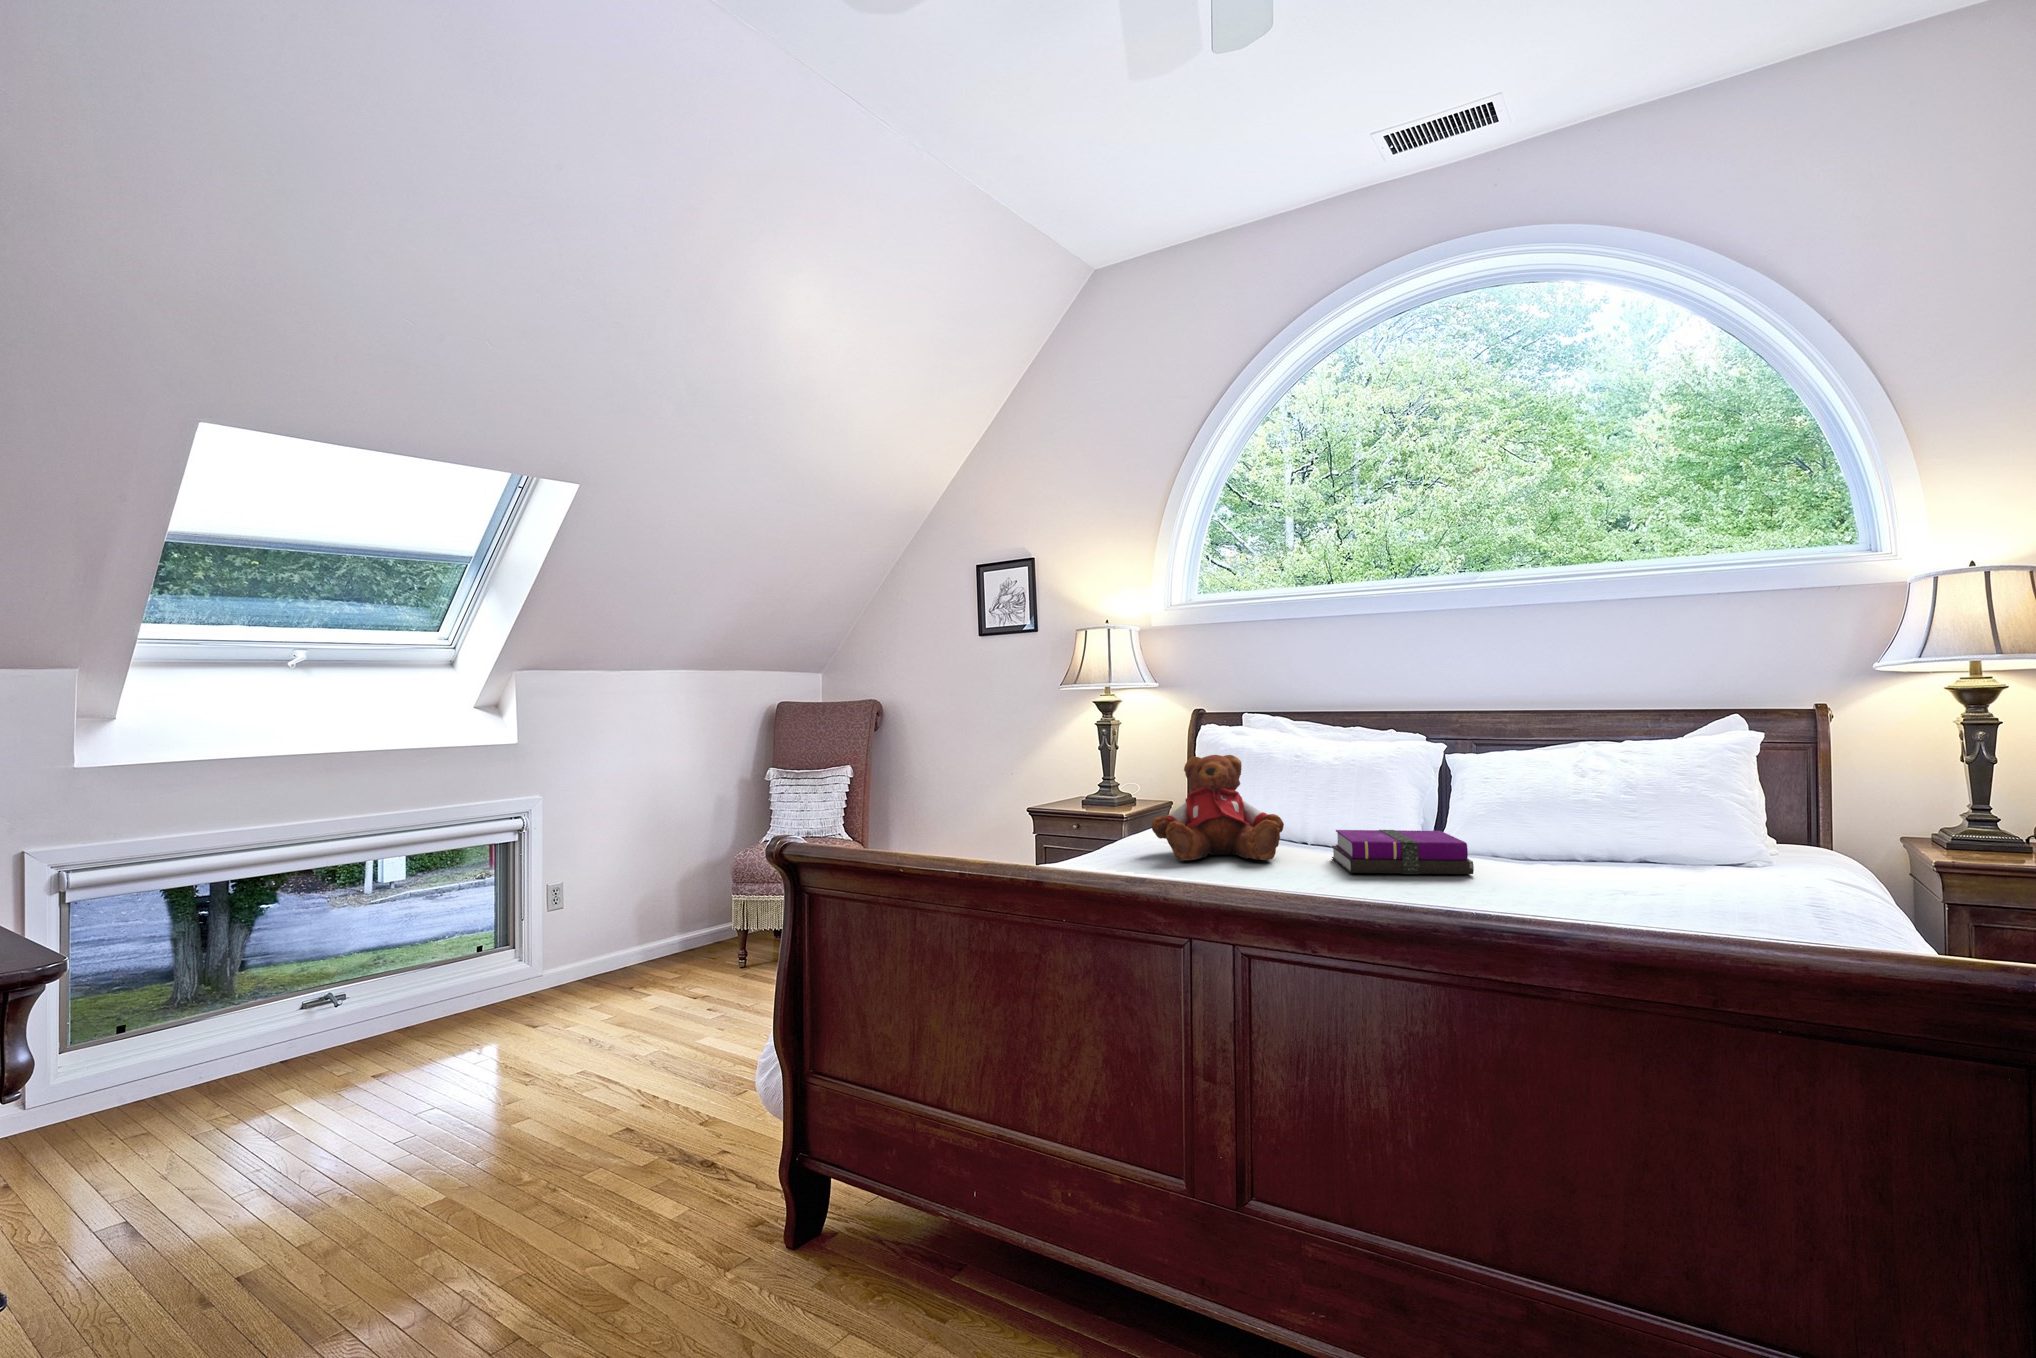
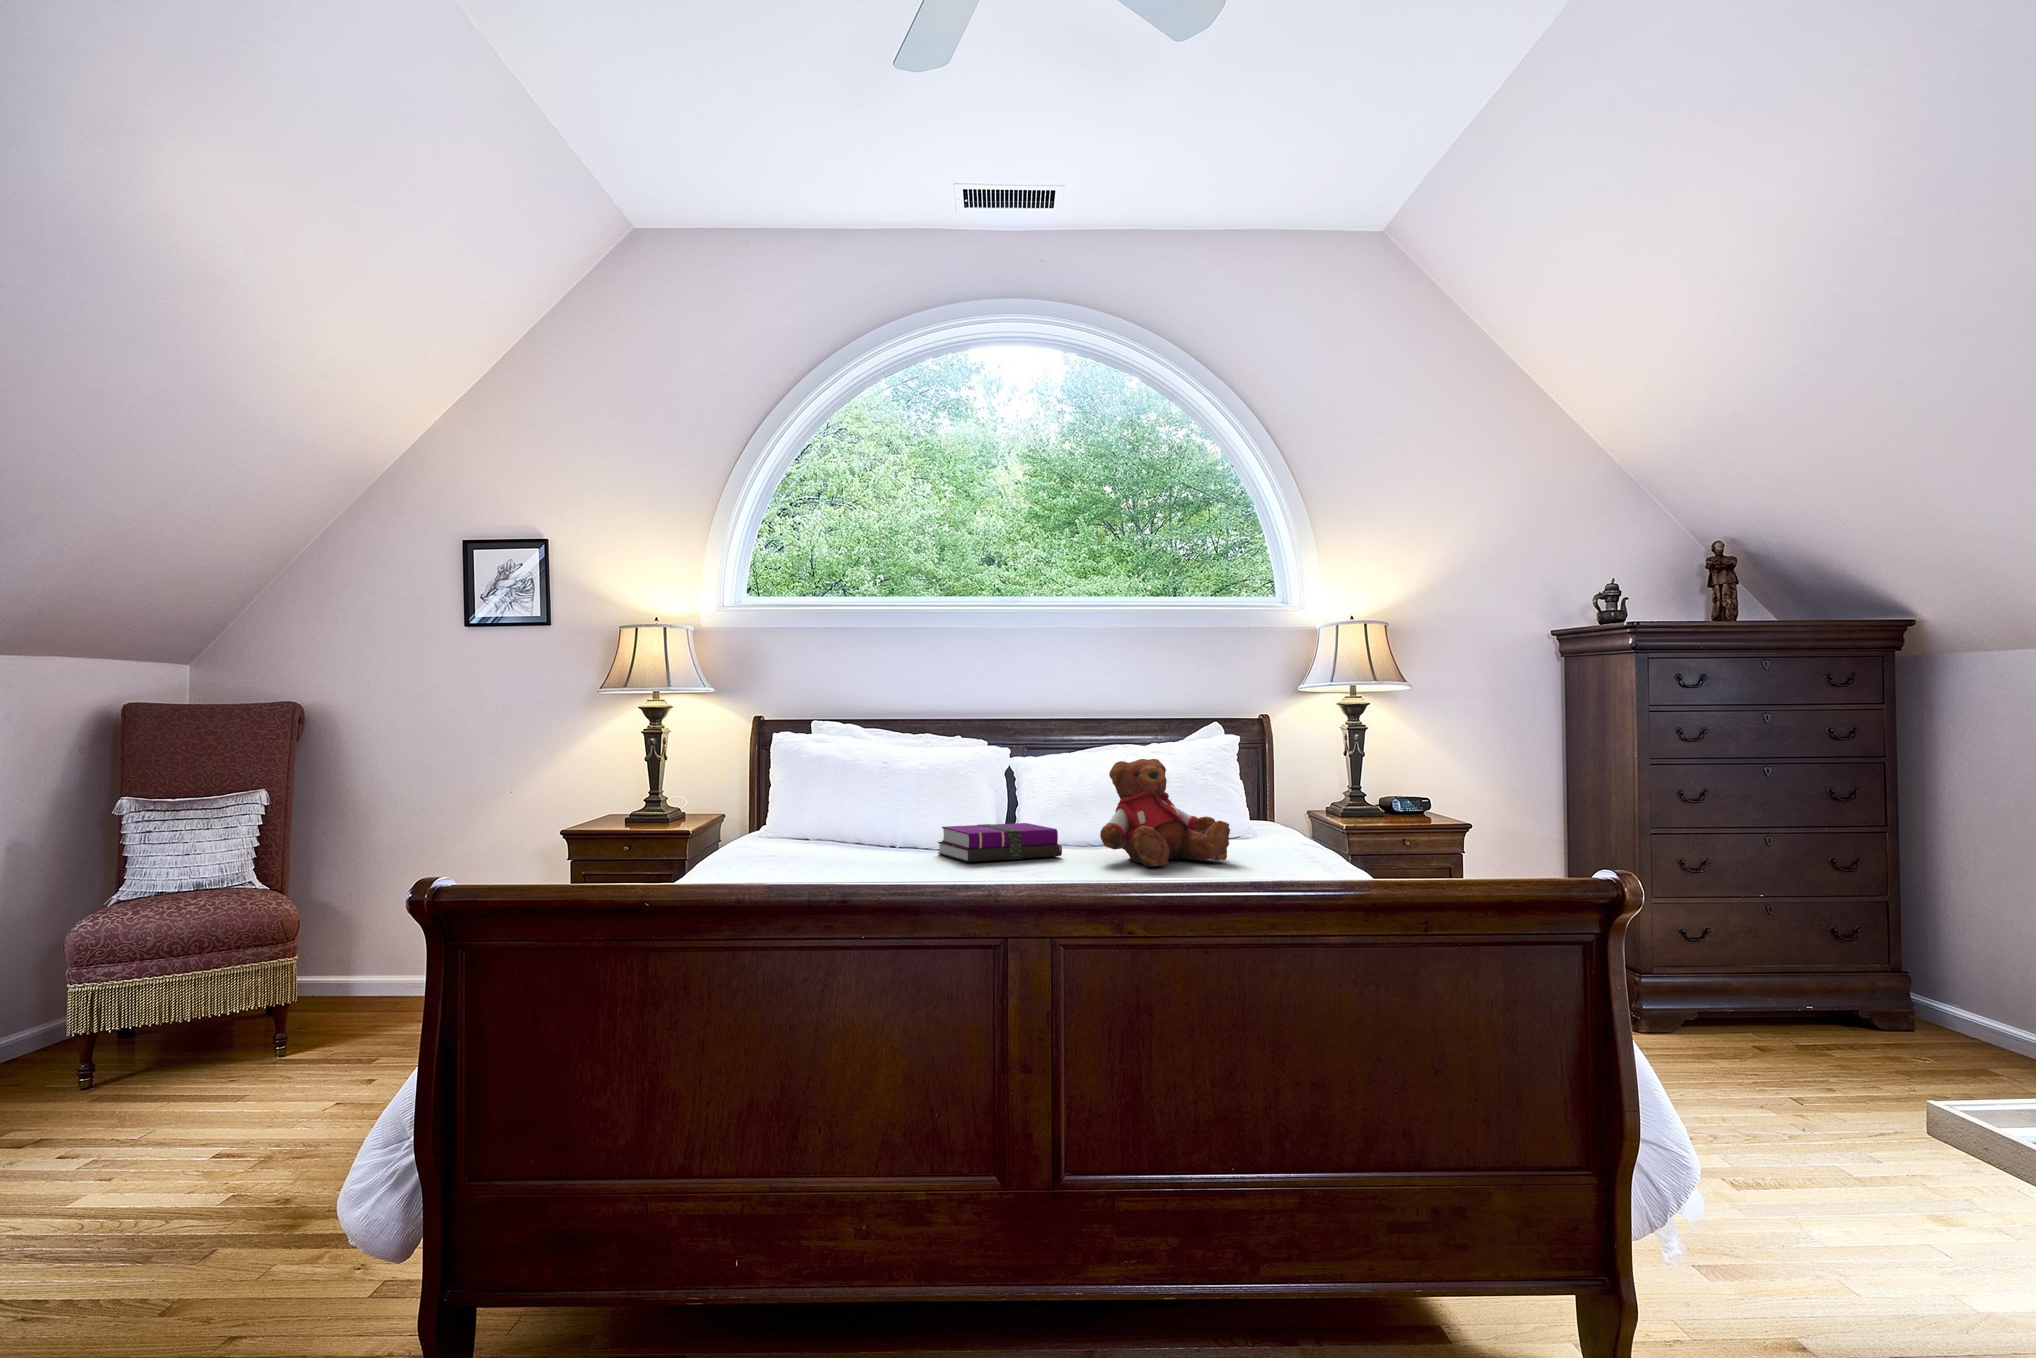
teddy bear: present [1151,755,1284,860] -> present [1100,759,1230,866]

